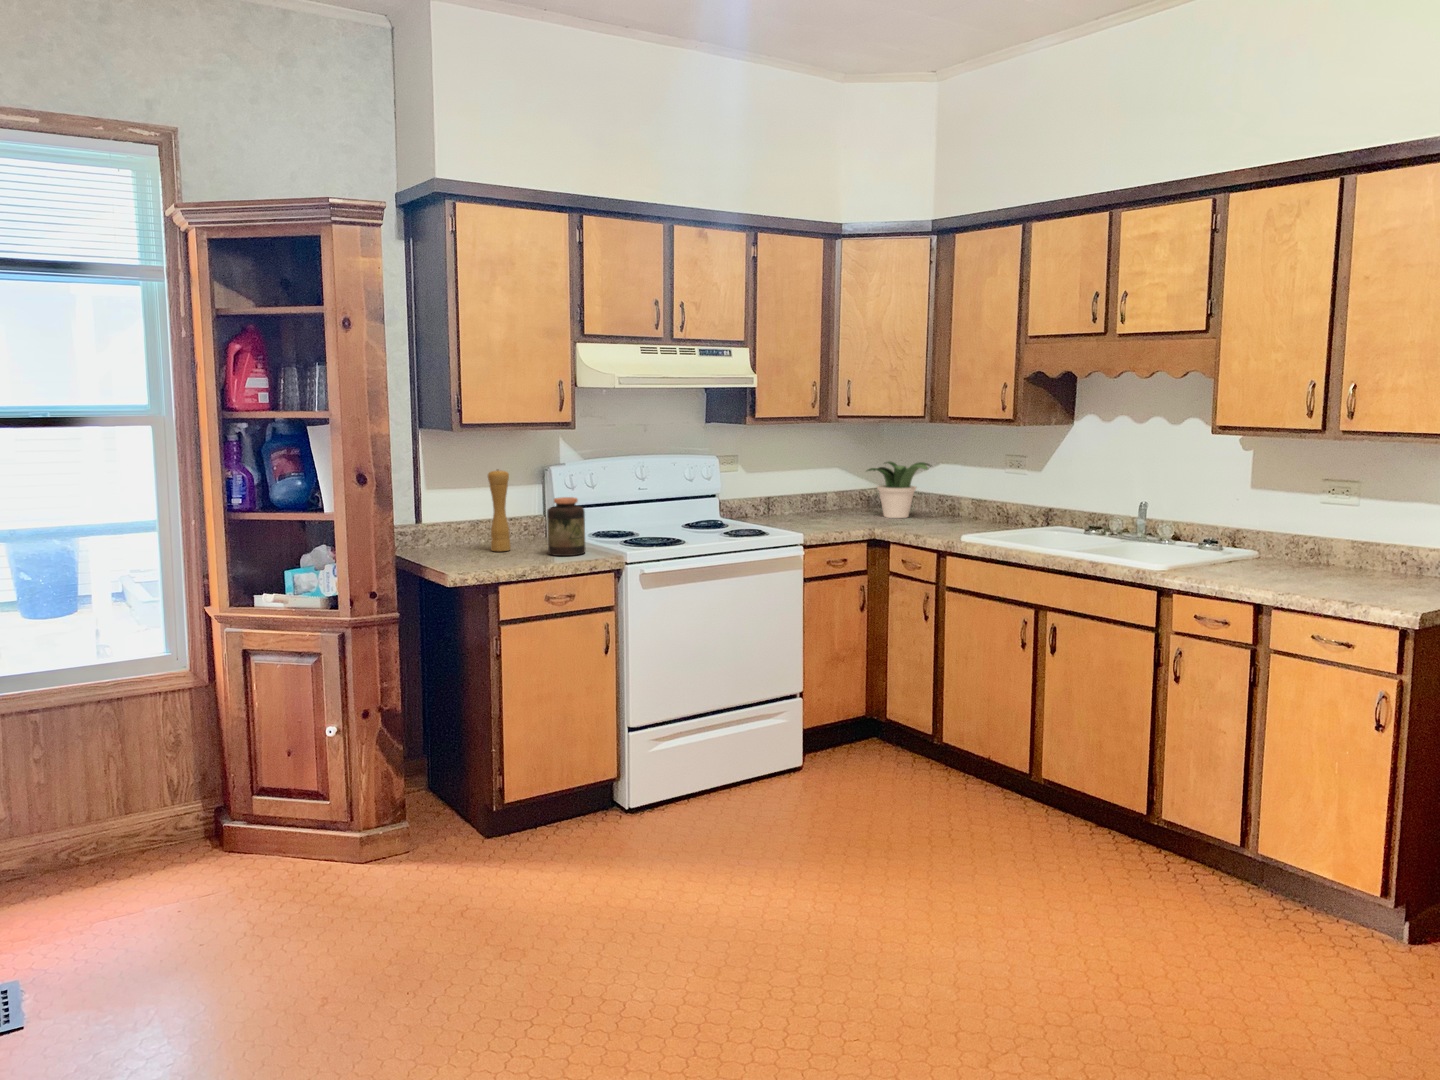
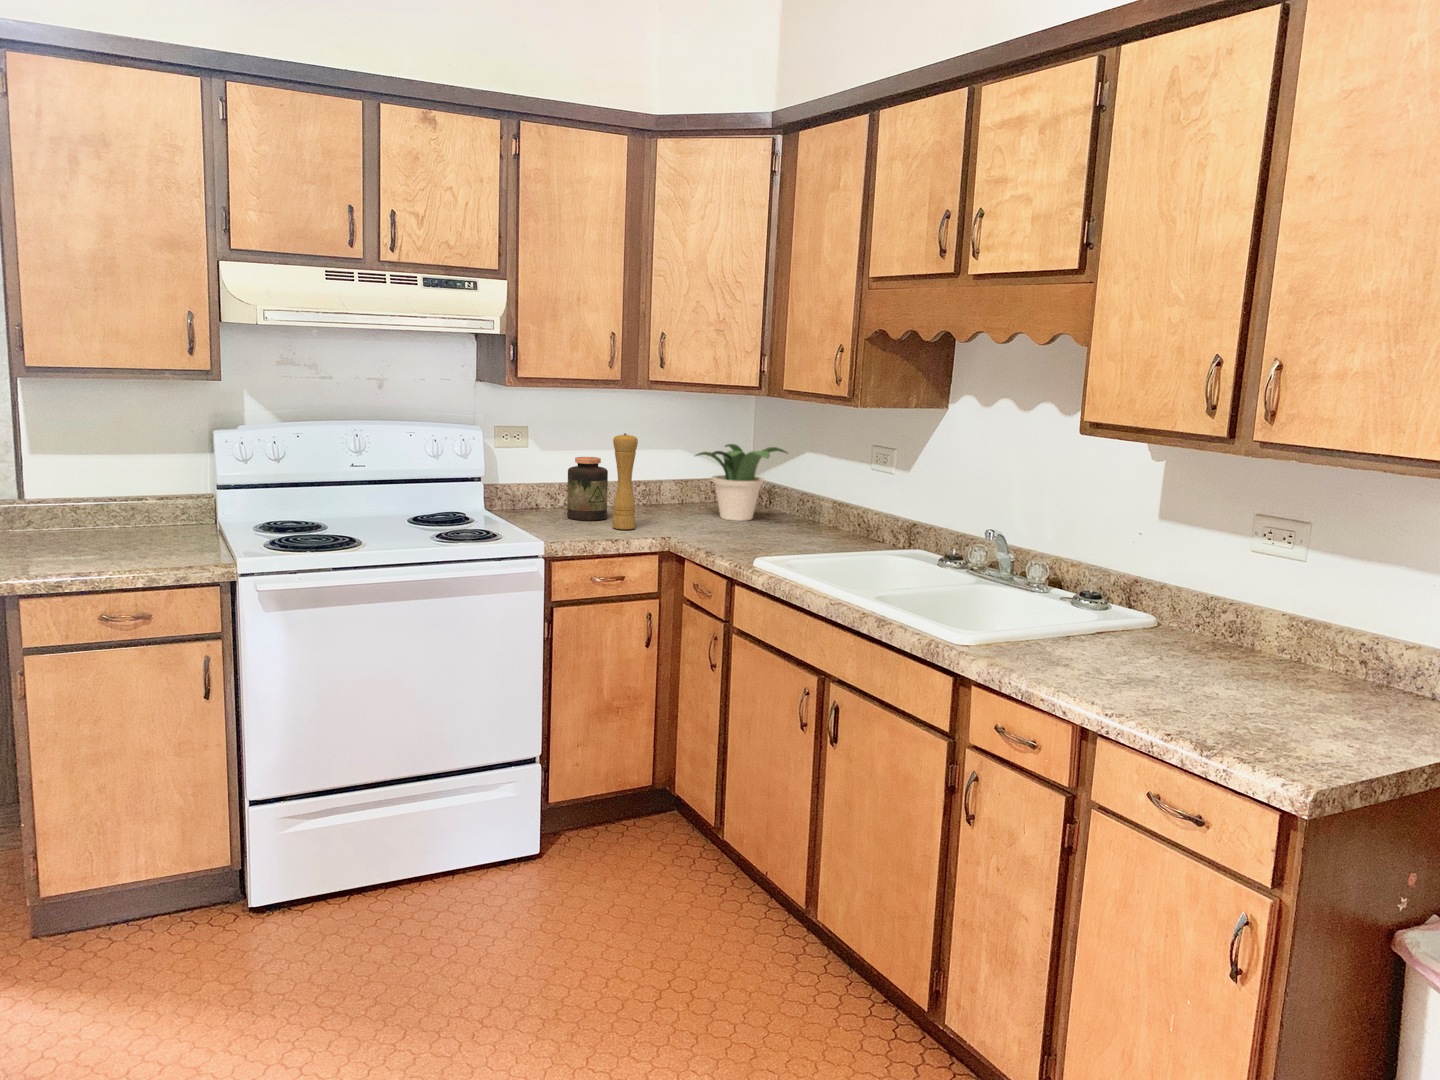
pepper mill: present [488,470,511,551] -> present [613,433,638,529]
jar: present [547,497,585,556] -> present [567,457,608,521]

